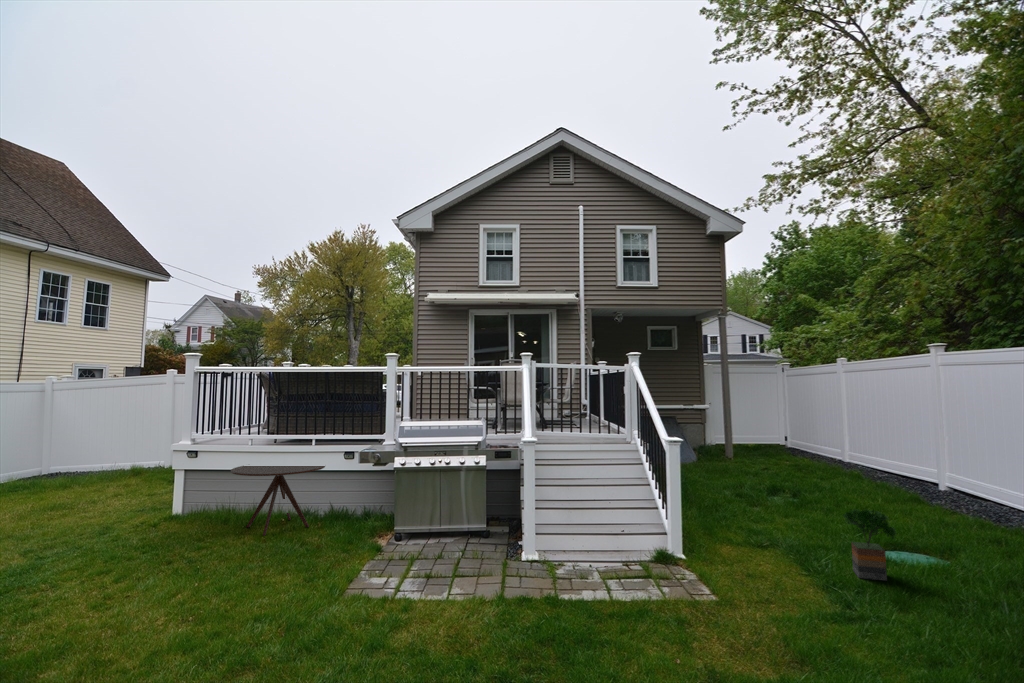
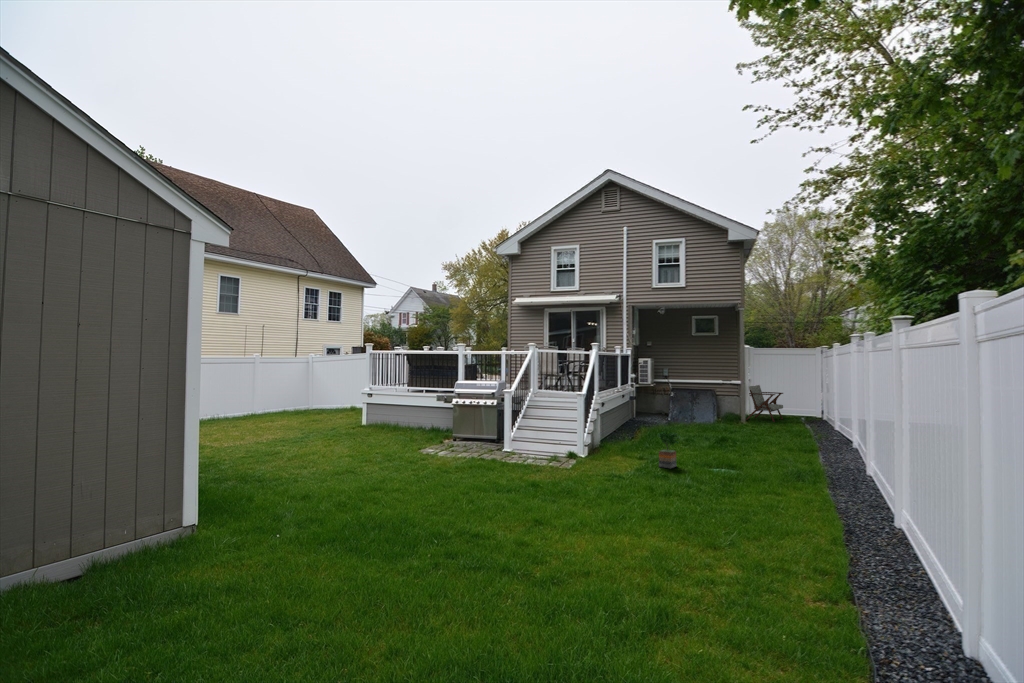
lounge chair: none [723,416,760,462] -> present [746,385,783,422]
round table: present [231,466,325,536] -> none [382,401,428,436]

